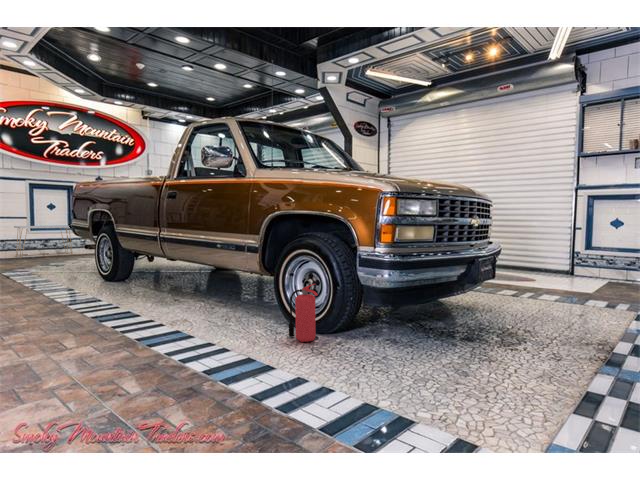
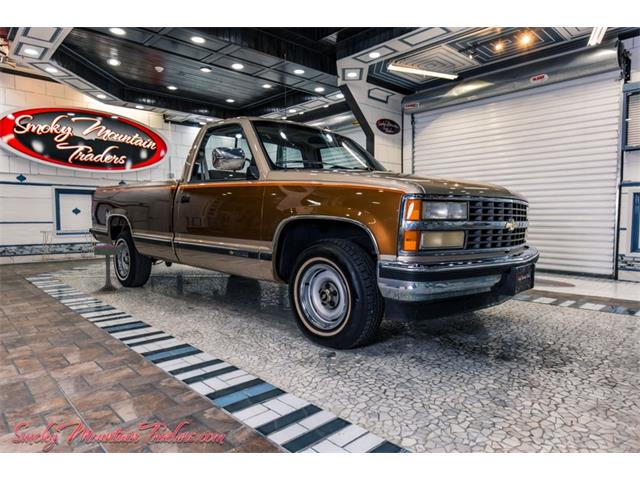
bar stool: none [77,240,104,284] -> present [94,245,121,291]
fire extinguisher: present [289,284,318,342] -> none [304,296,335,359]

